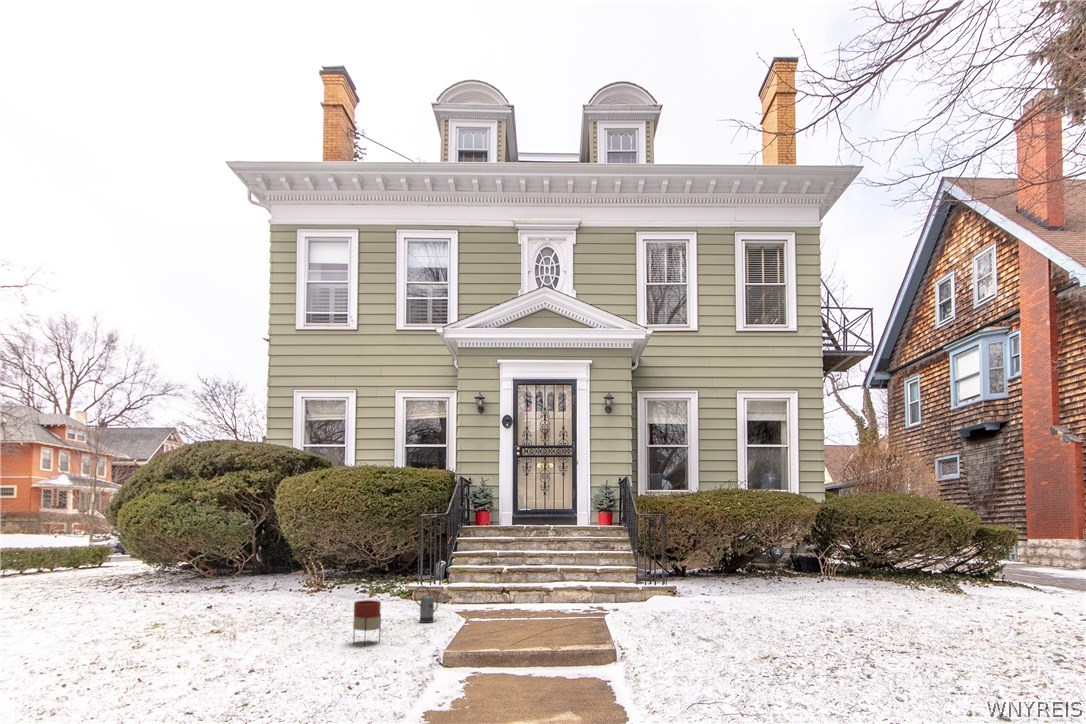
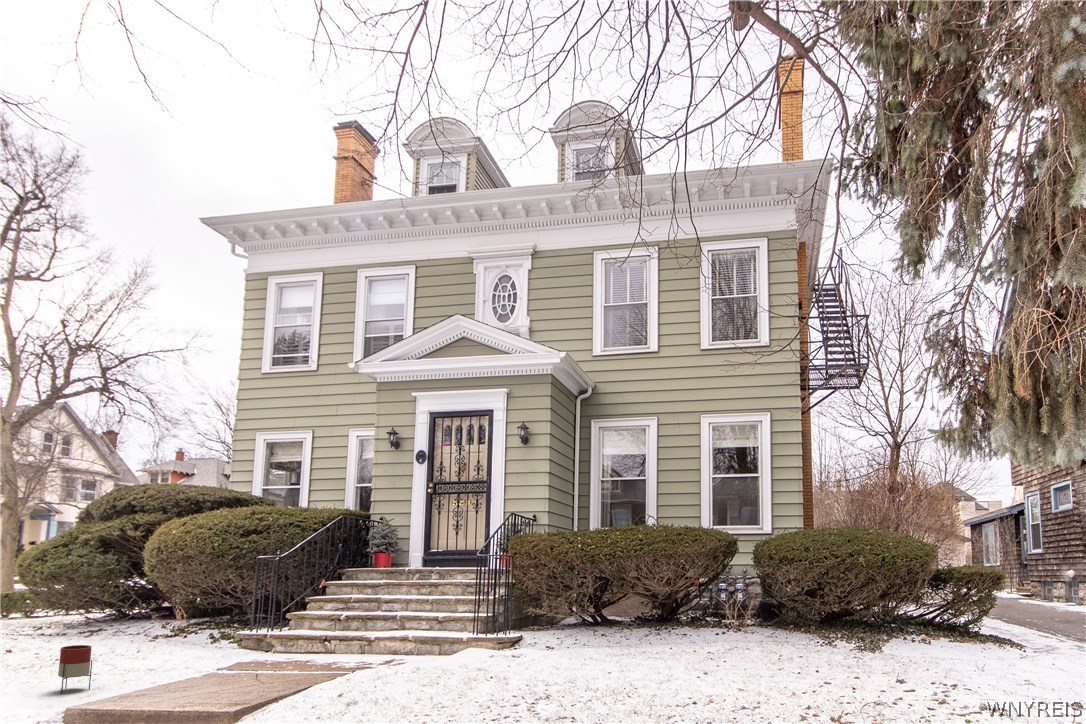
watering can: present [414,586,440,623] -> none [174,631,210,671]

